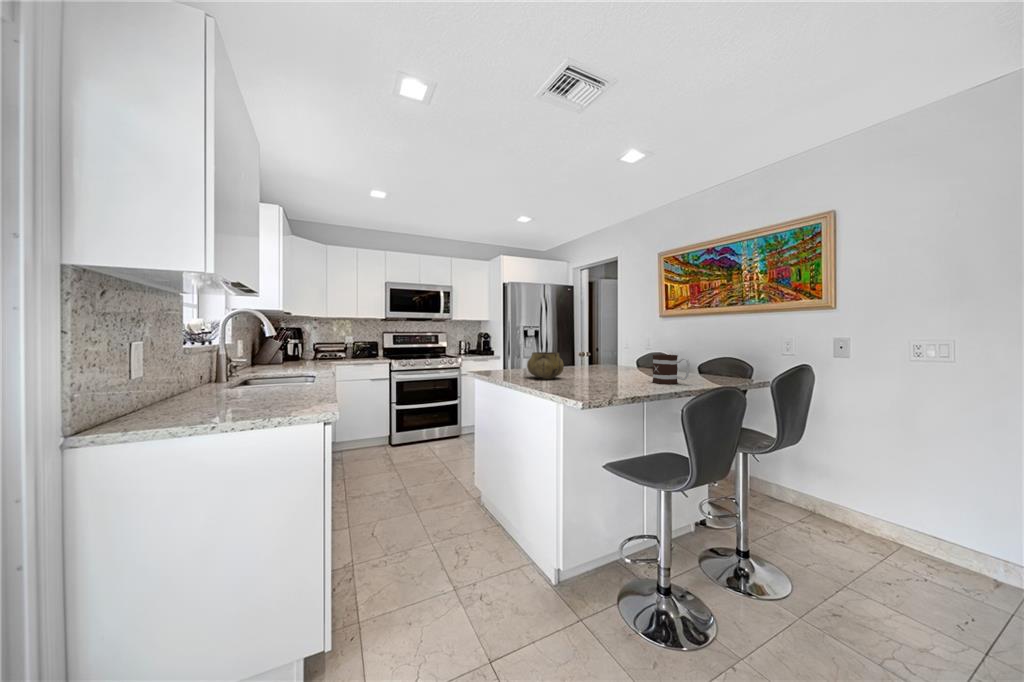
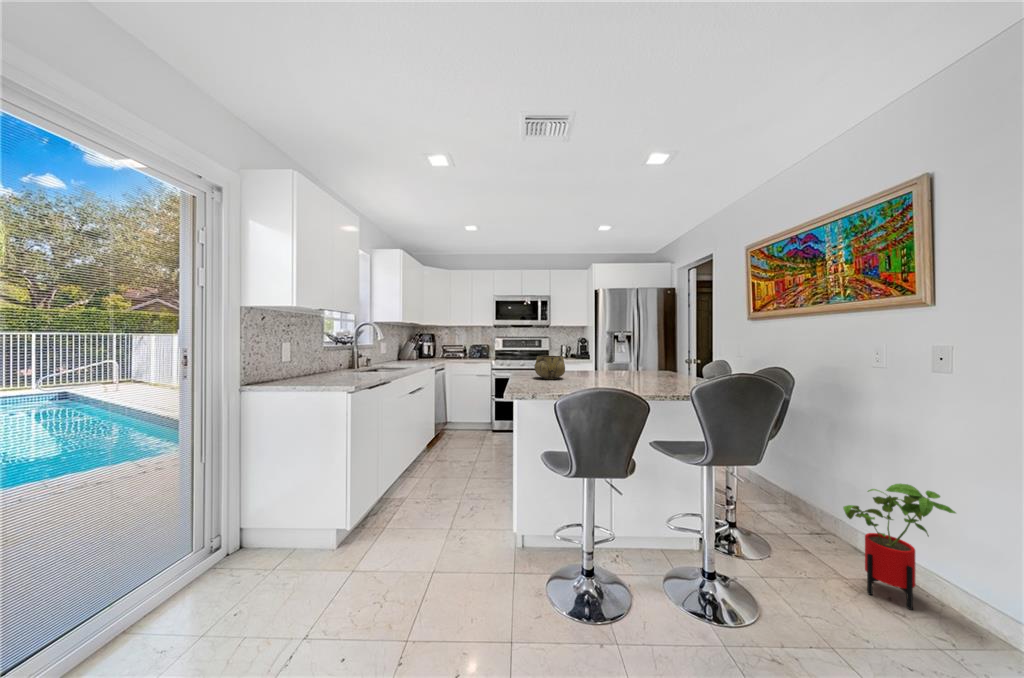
mug: present [652,354,690,384] -> none [633,360,662,390]
house plant: none [791,442,866,536] -> present [843,484,956,610]

